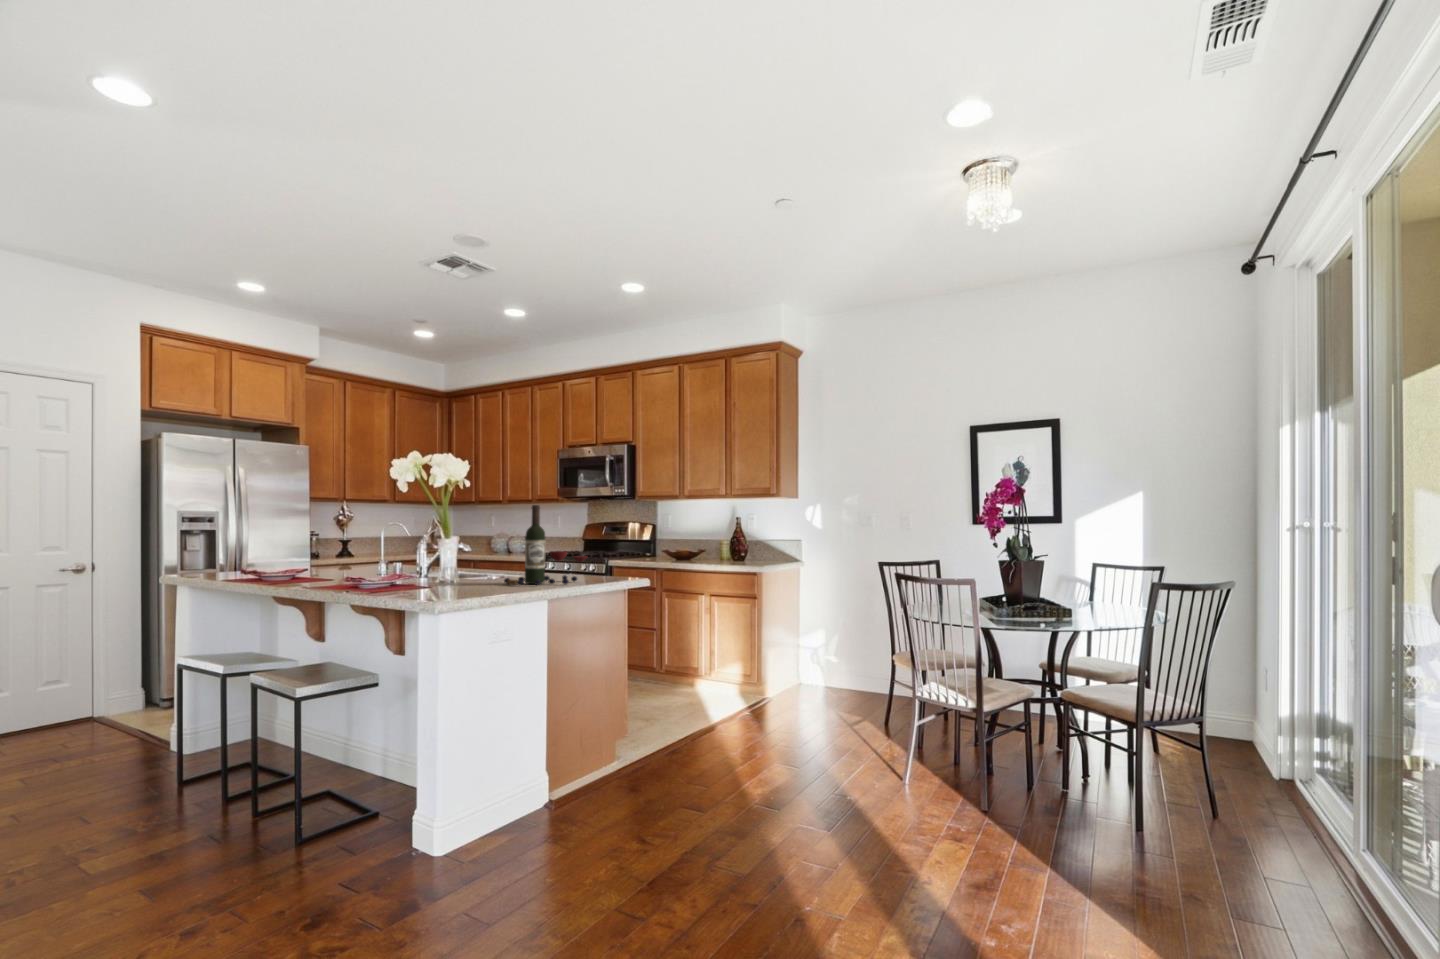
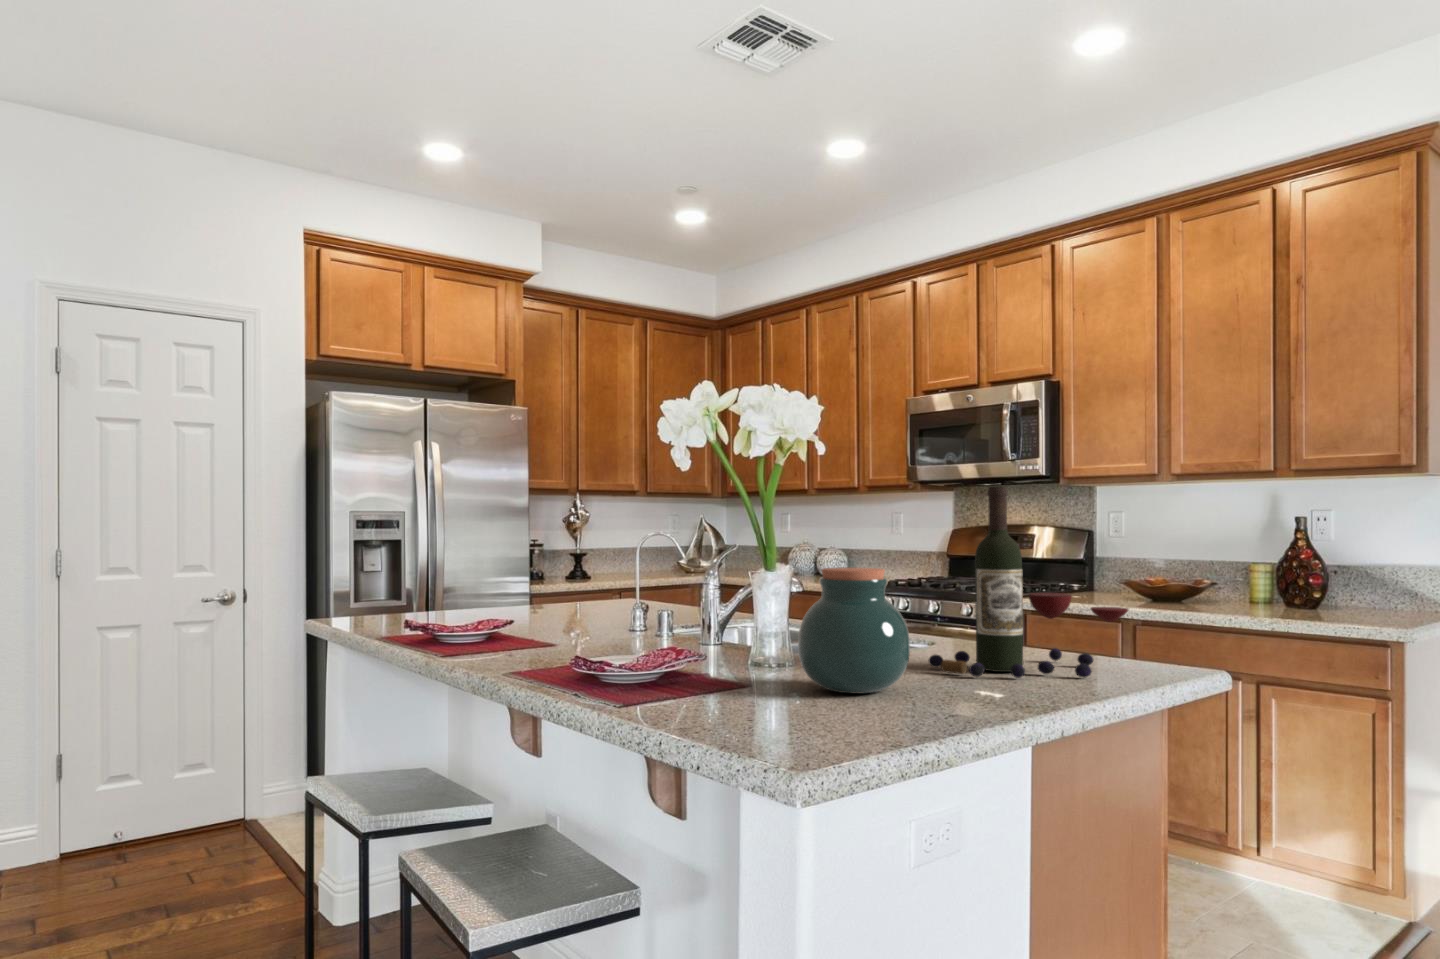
jar: none [436,539,485,591] -> present [798,567,910,693]

